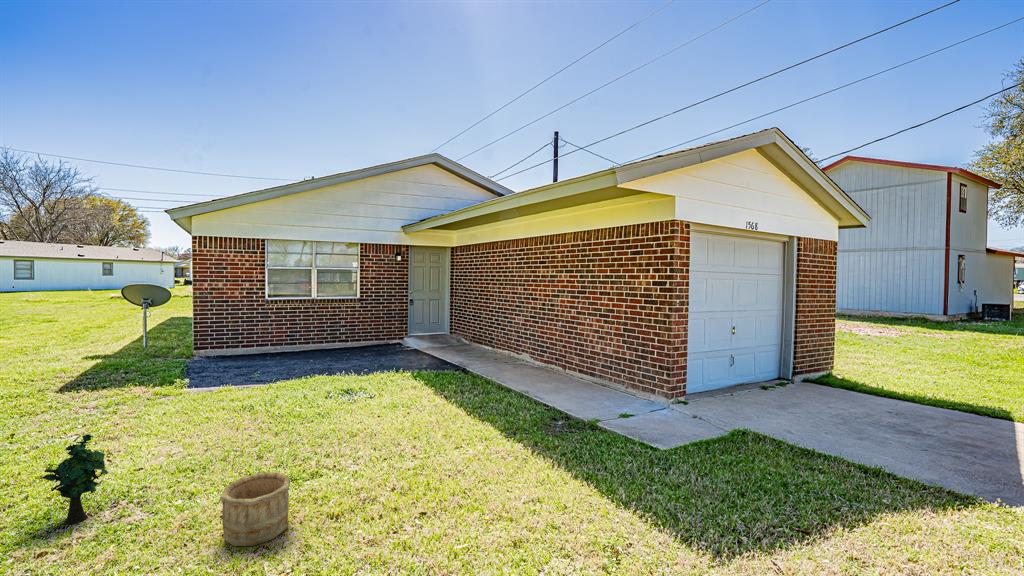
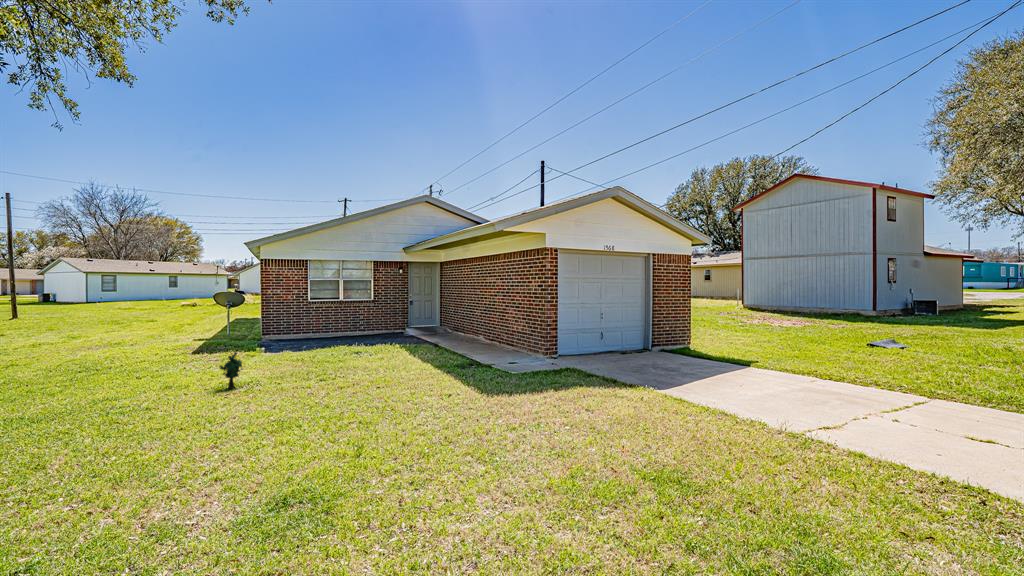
wooden bucket: present [220,472,290,546] -> none [292,368,320,393]

